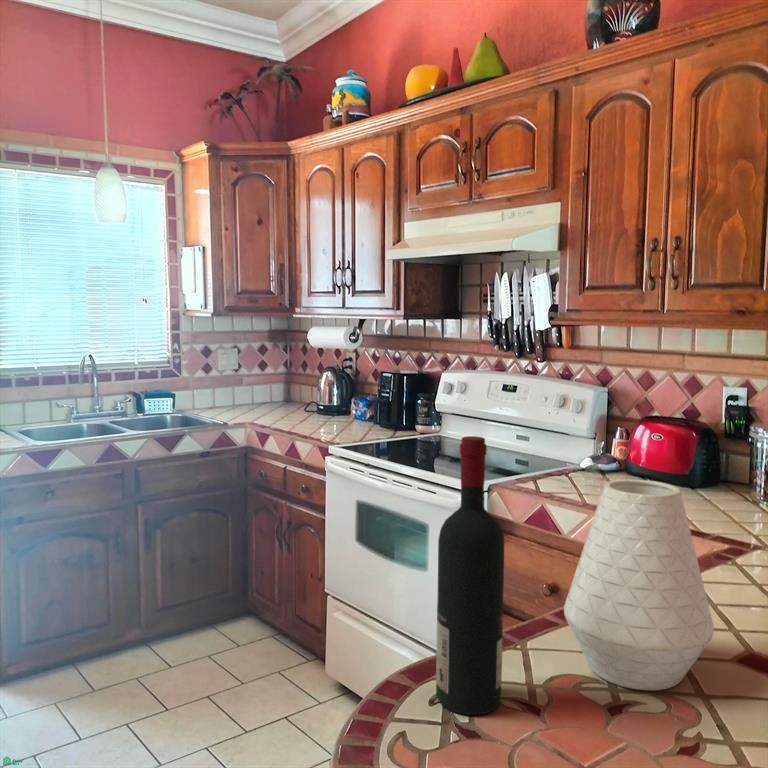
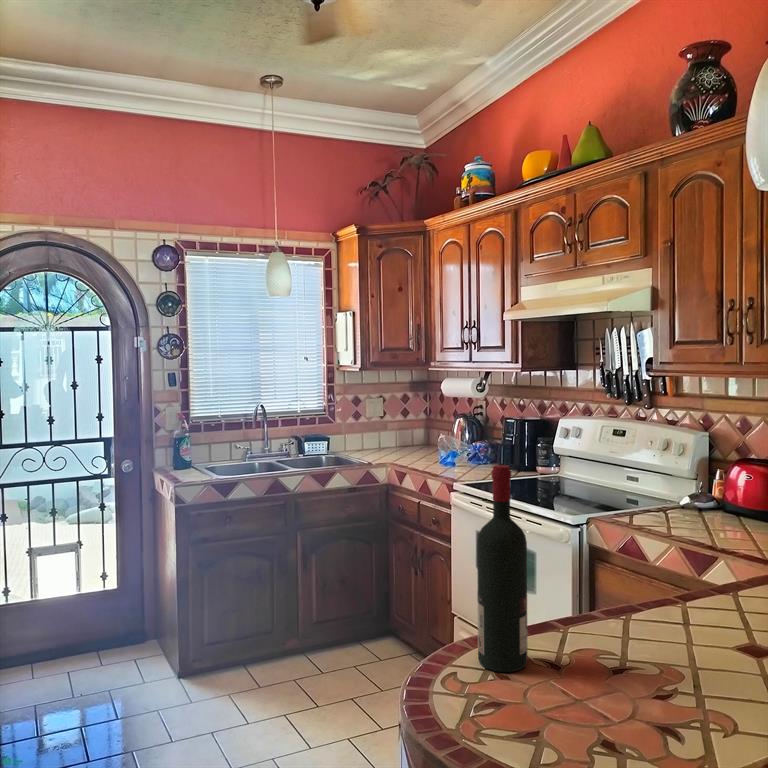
vase: present [564,479,714,691] -> none [587,503,707,670]

